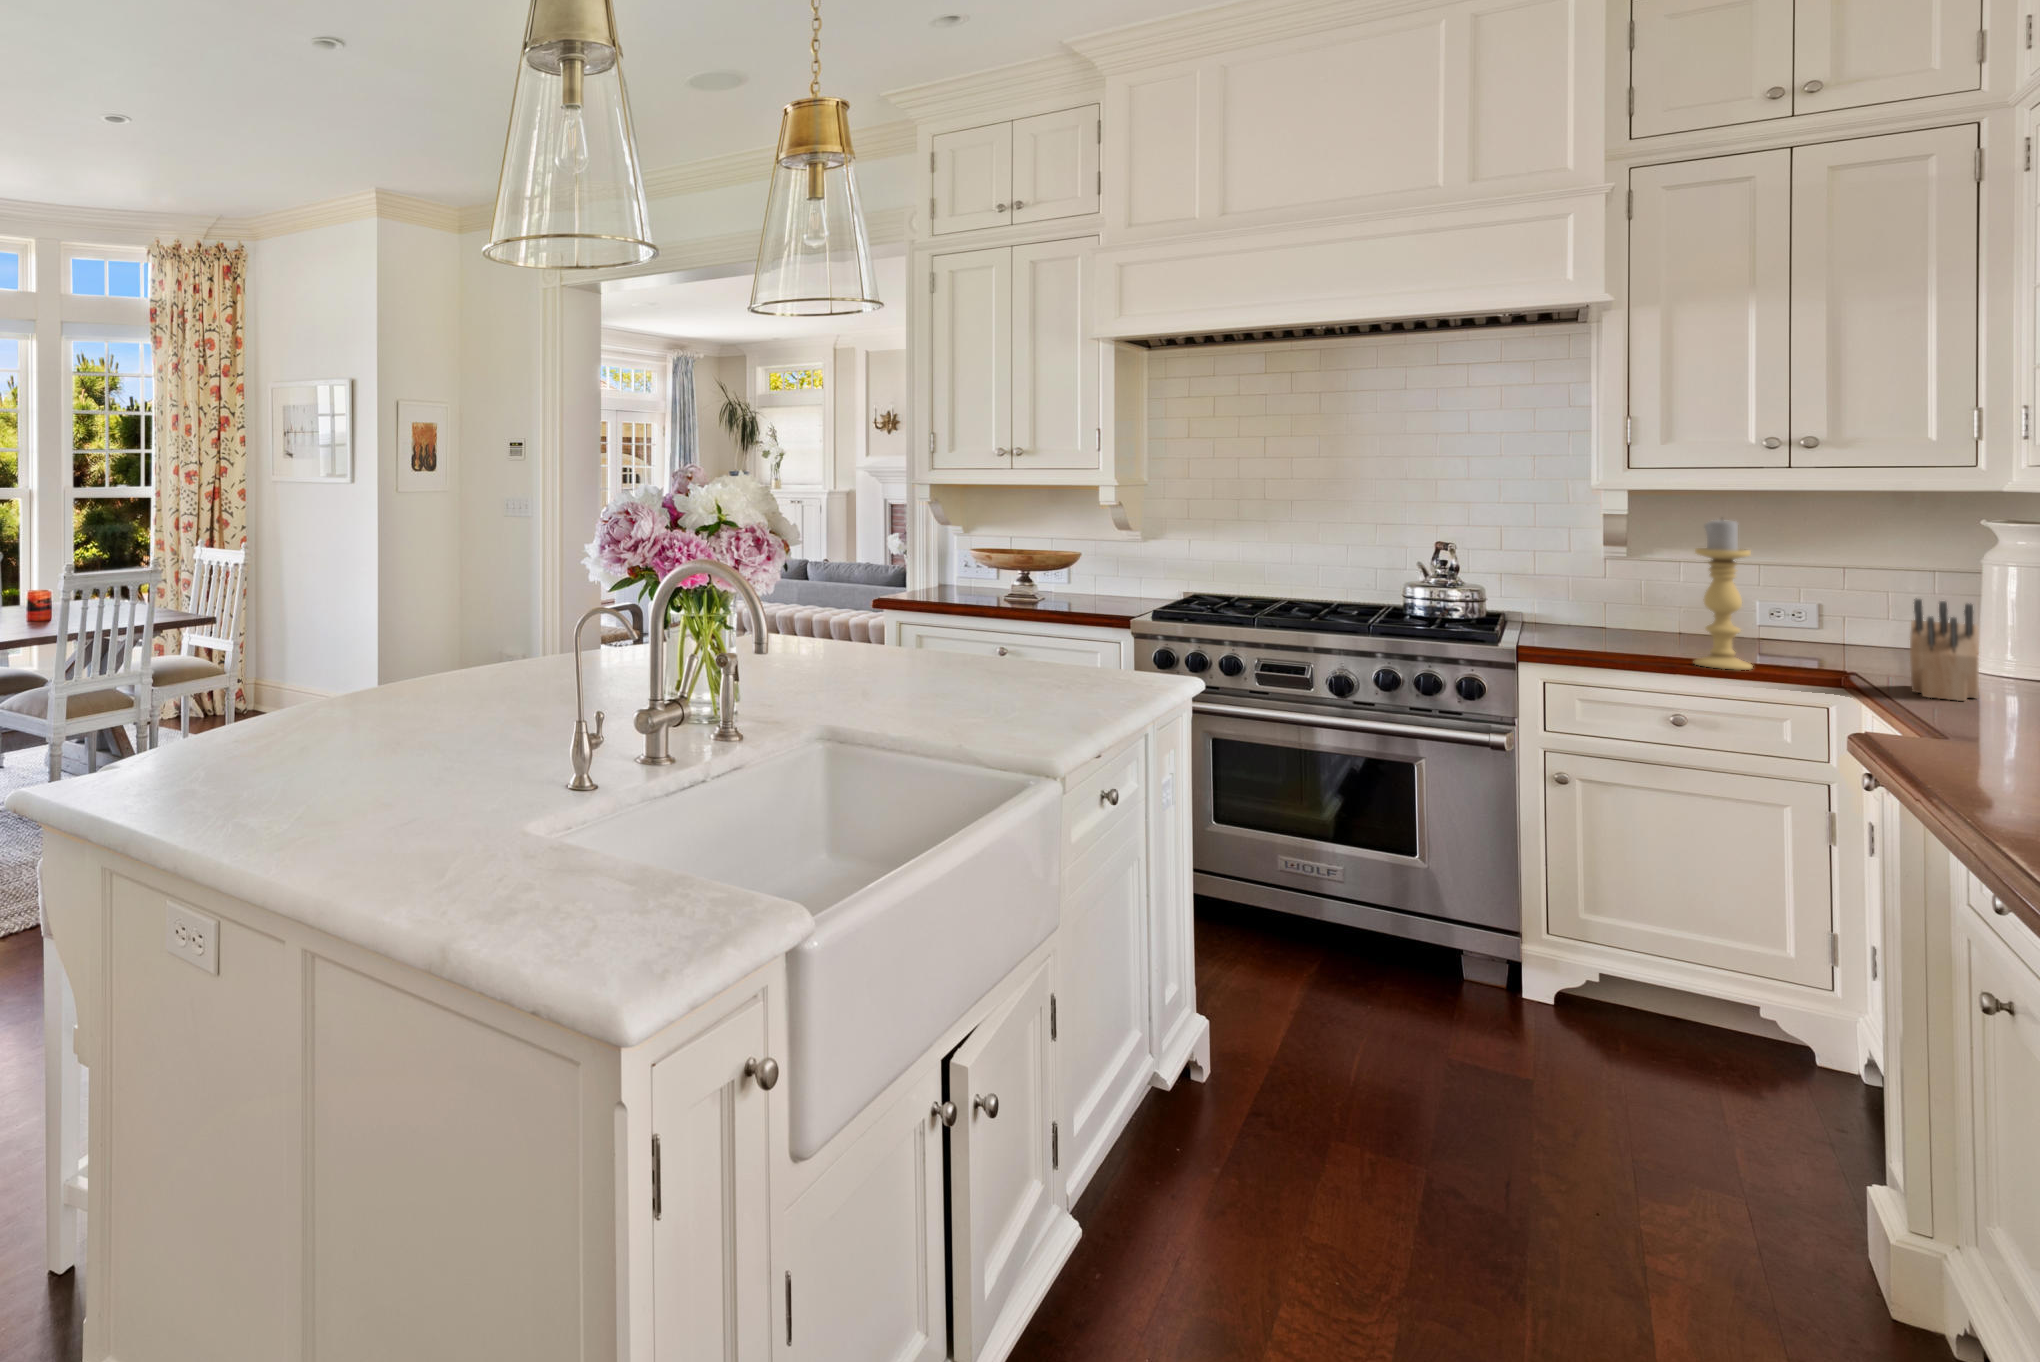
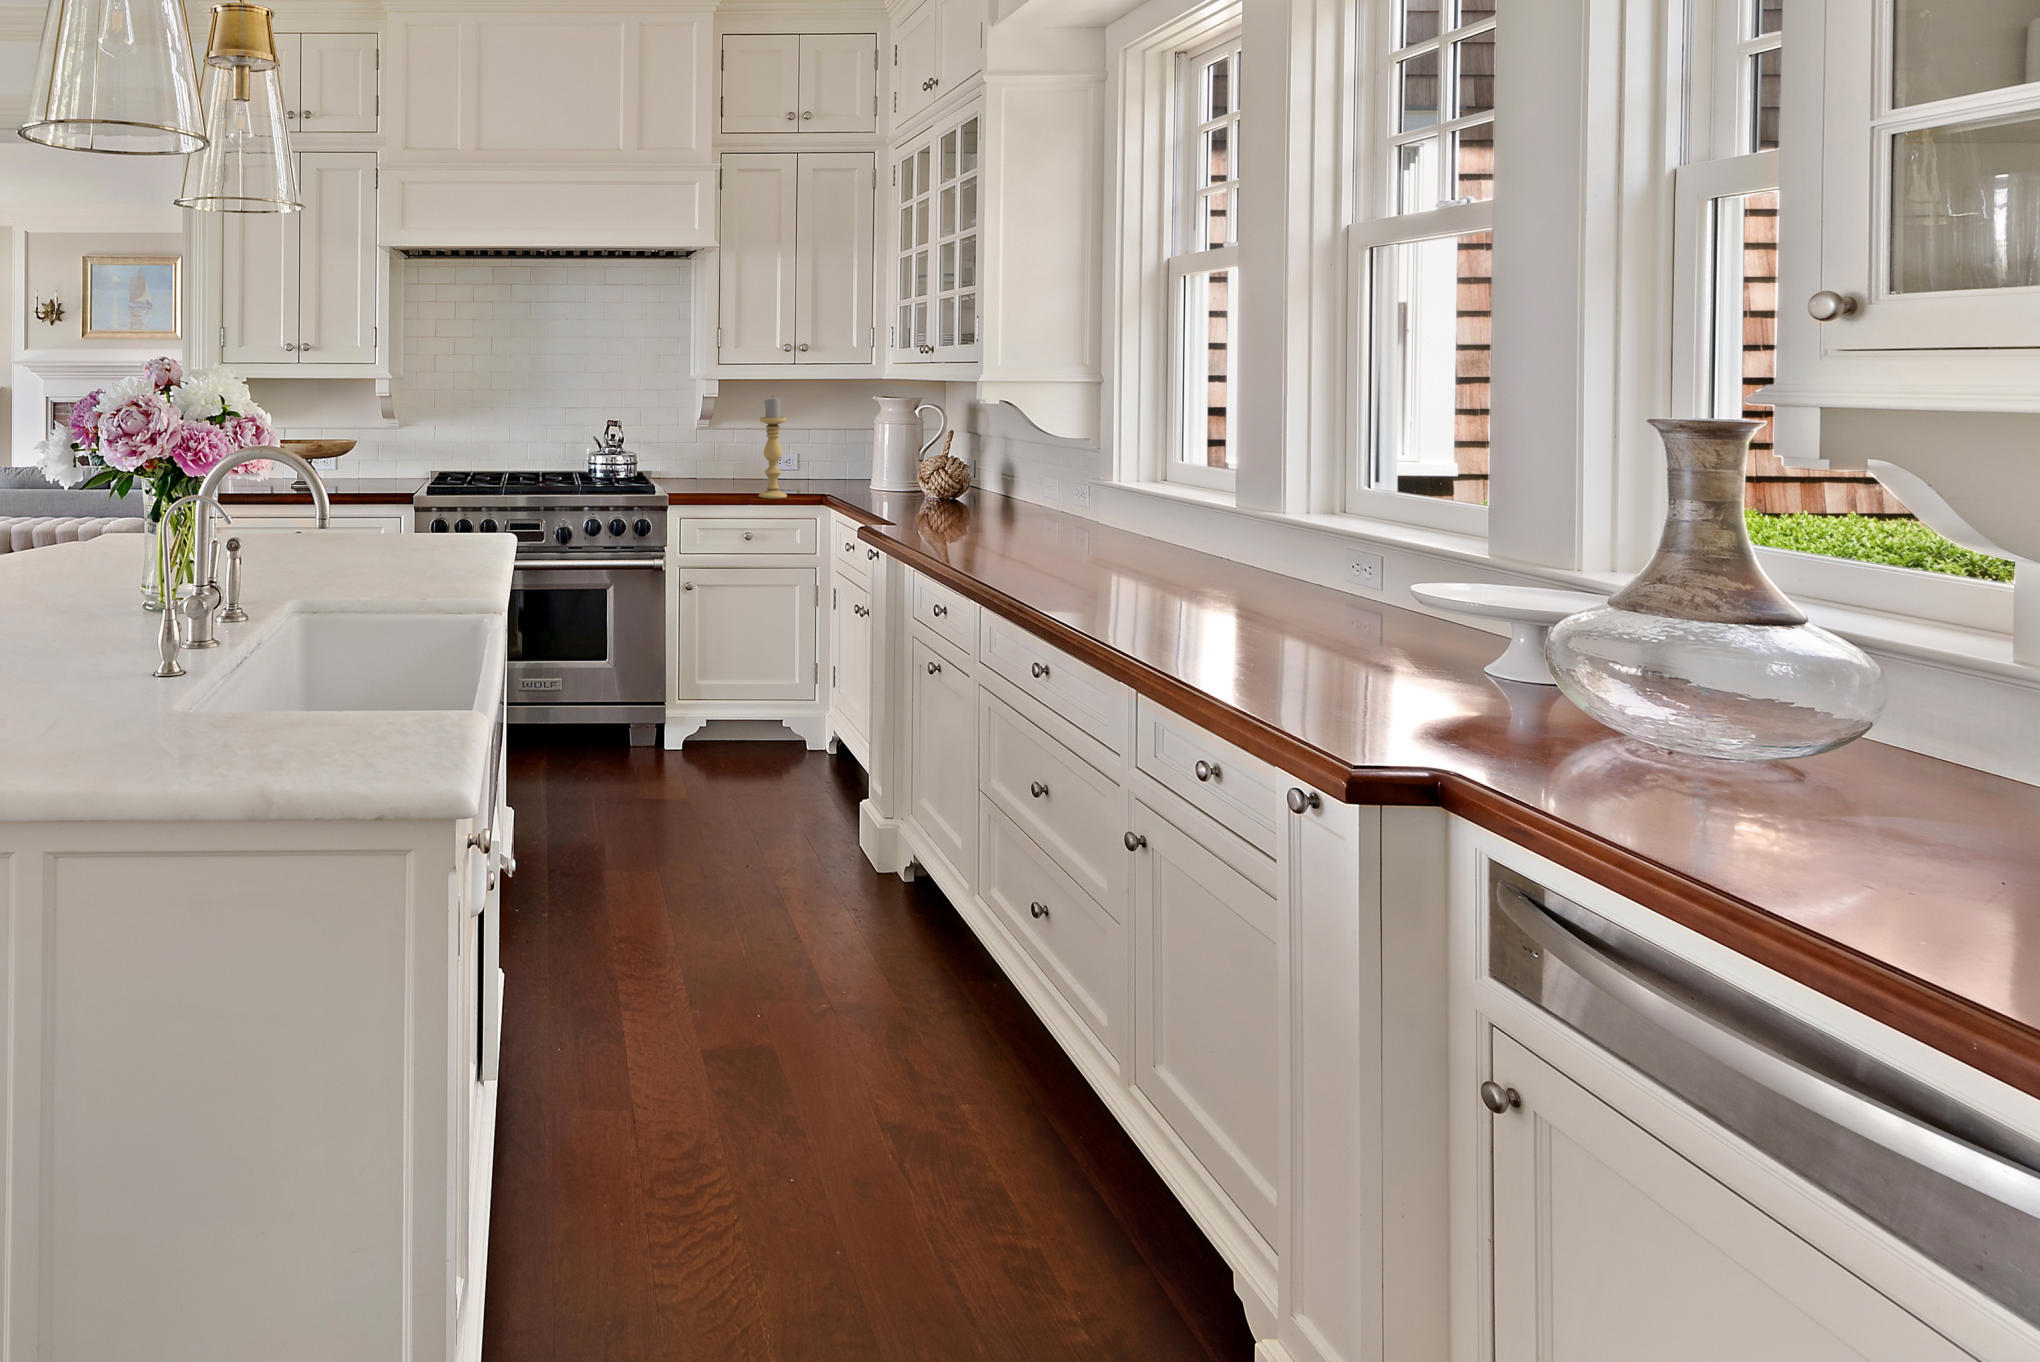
knife block: present [1910,599,1979,701] -> none [858,443,887,504]

